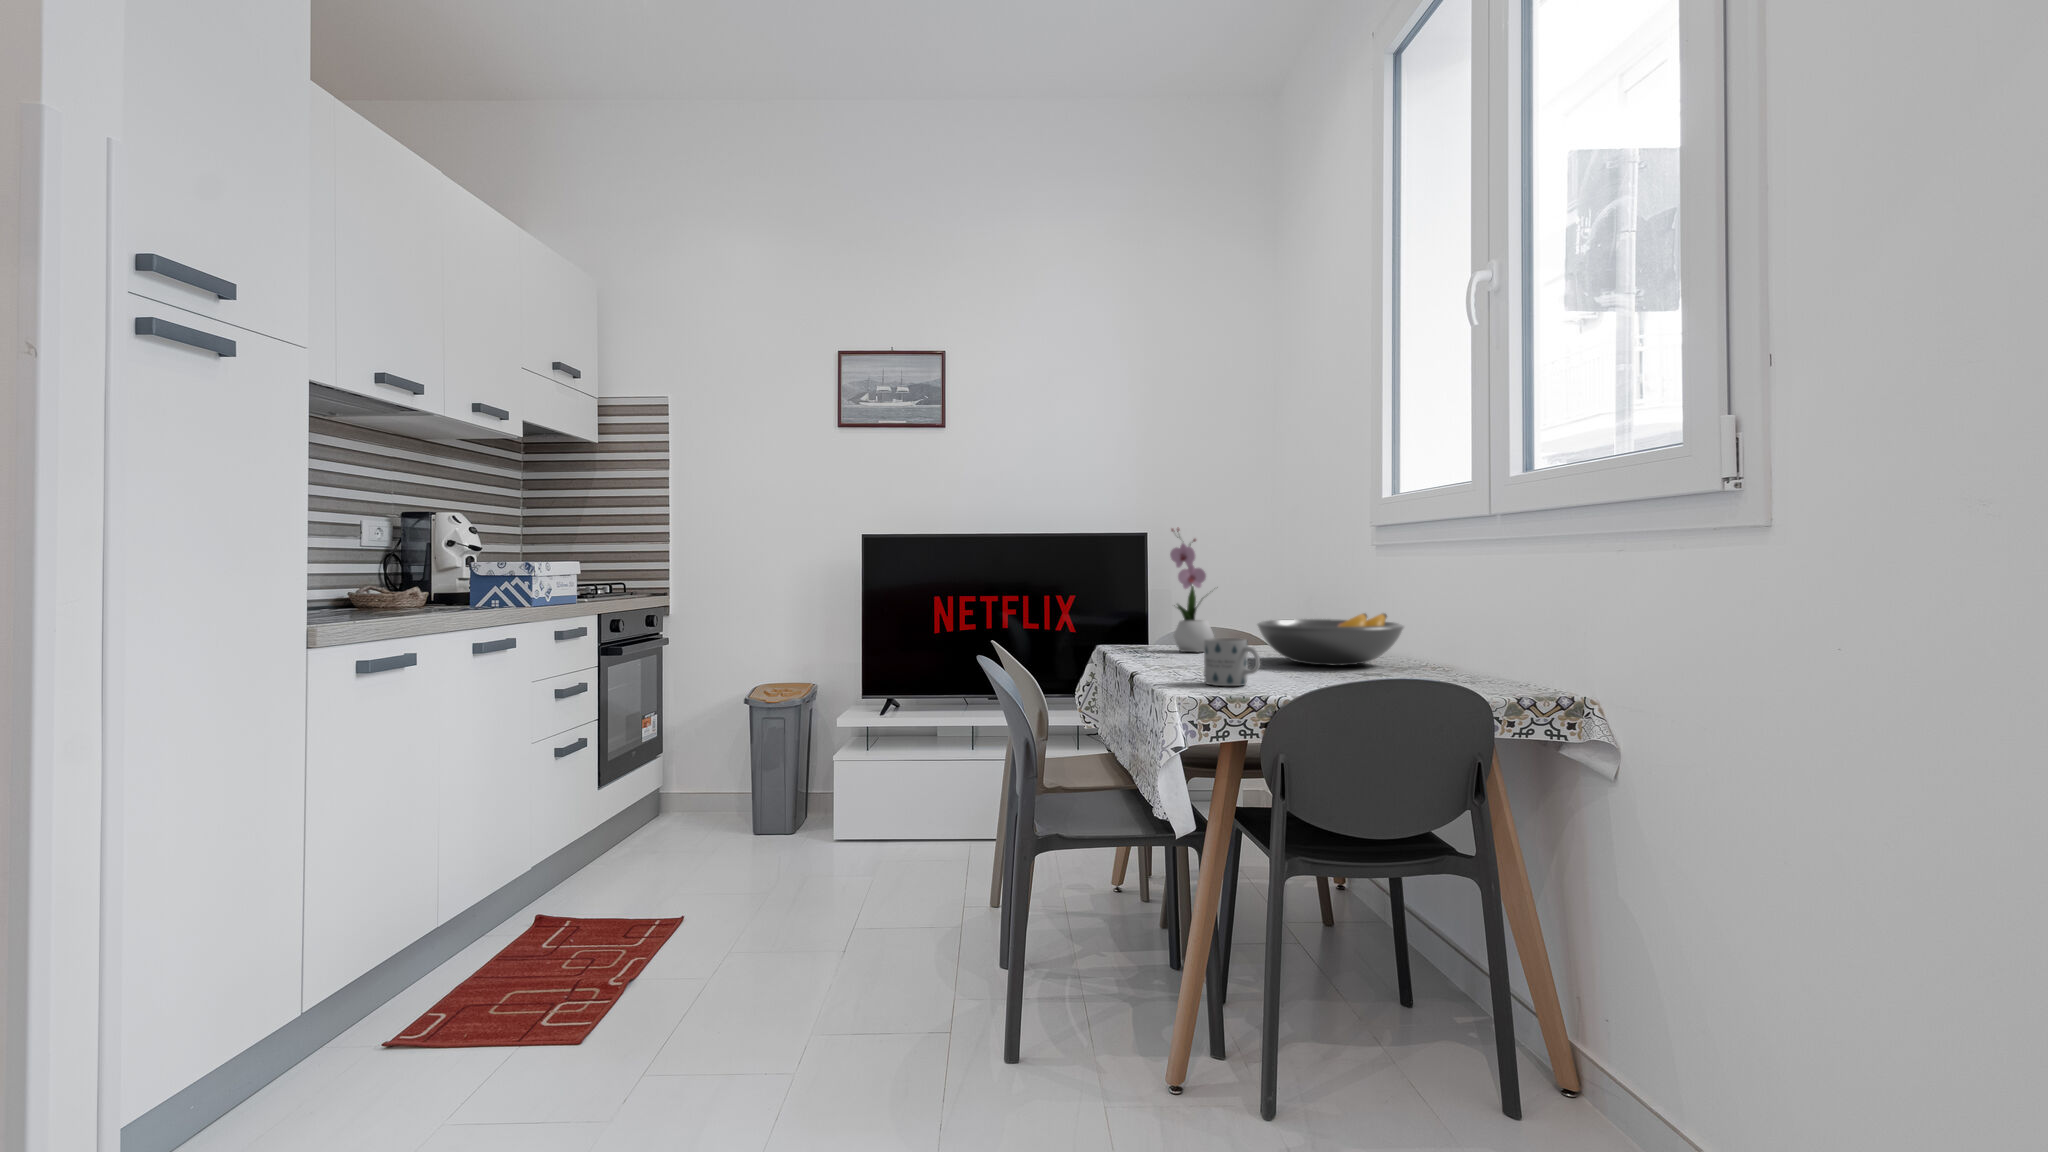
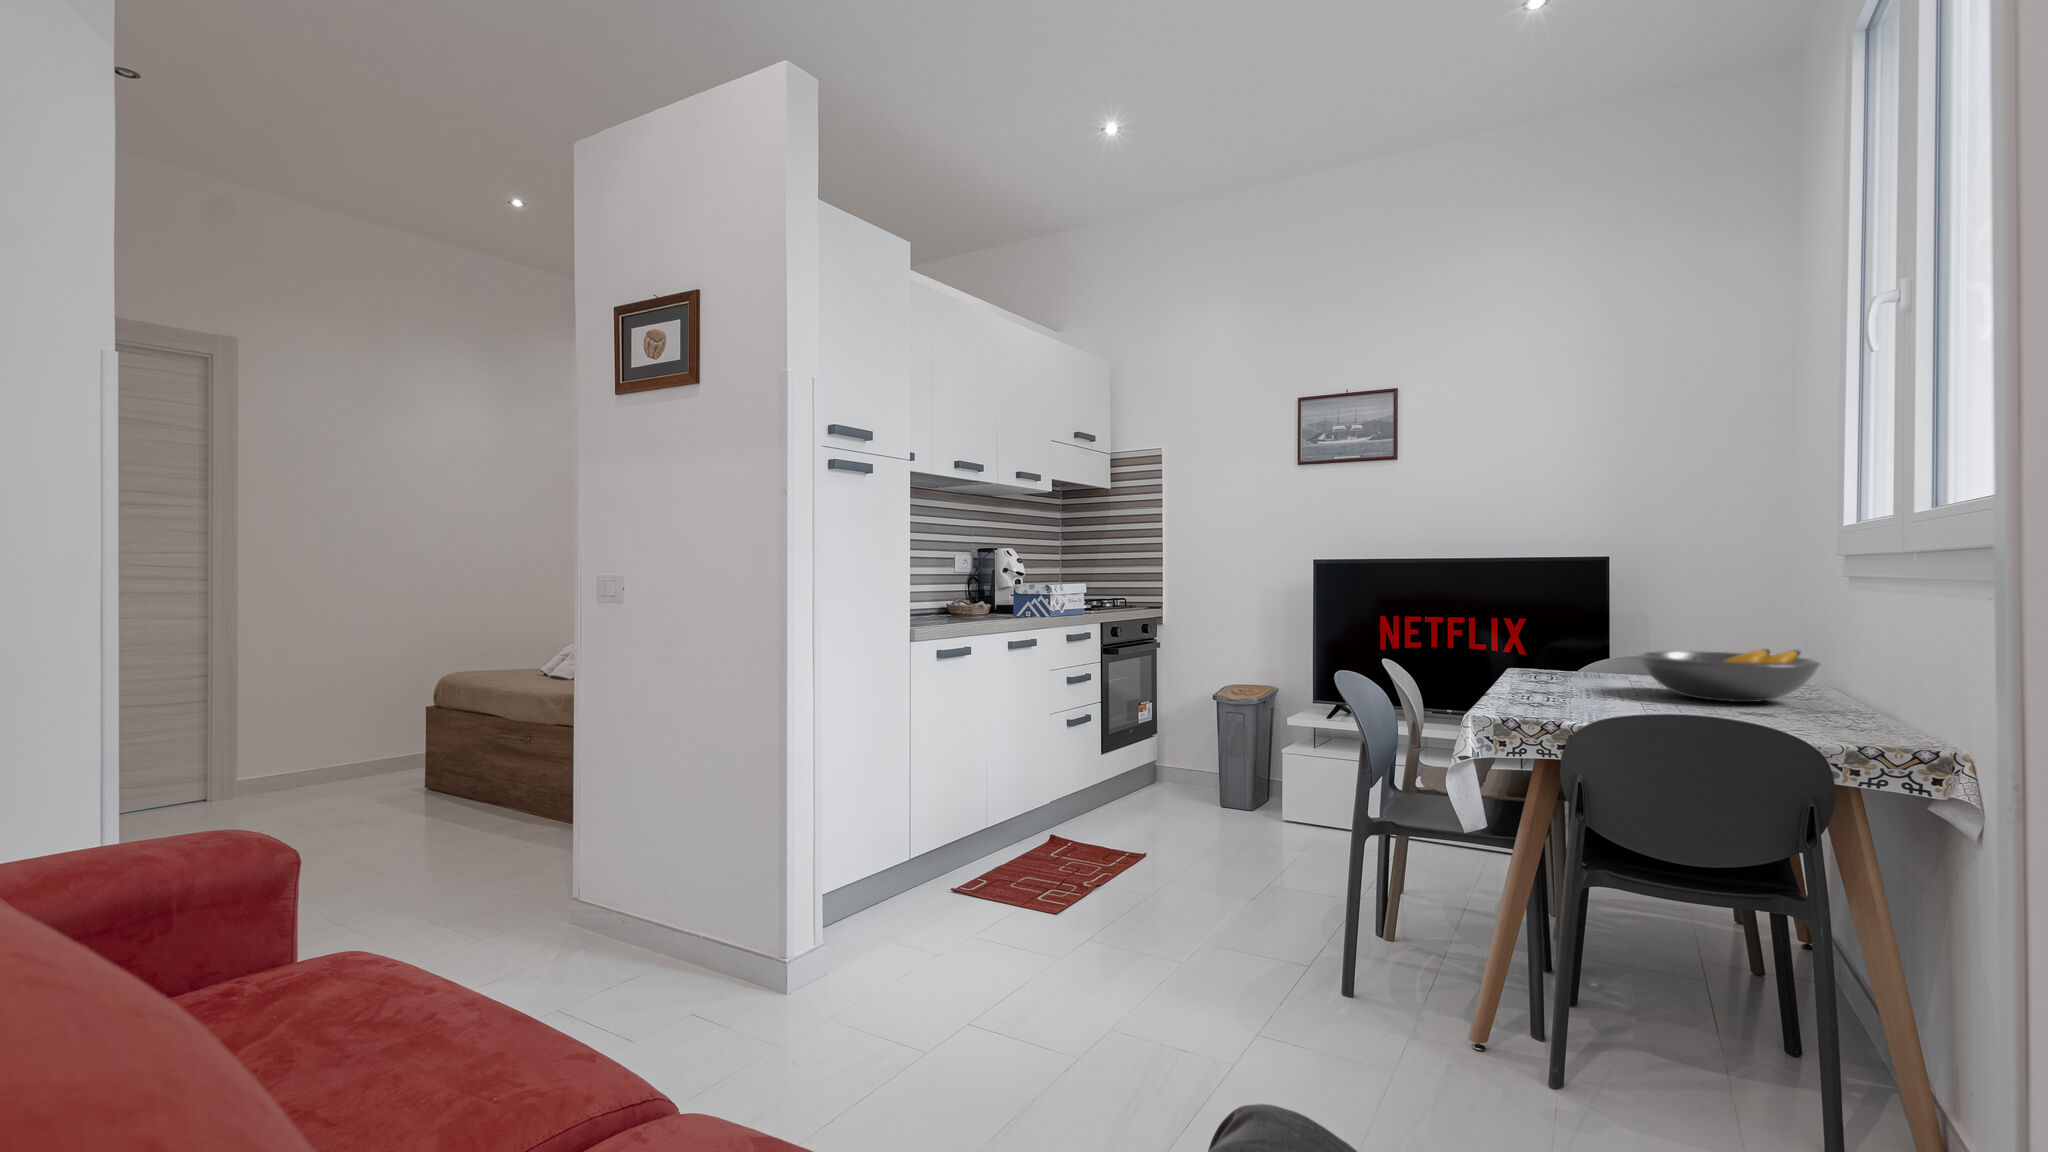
flower arrangement: present [1170,529,1214,652] -> none [1563,557,1625,679]
mug: present [1204,638,1260,686] -> none [1523,666,1574,710]

